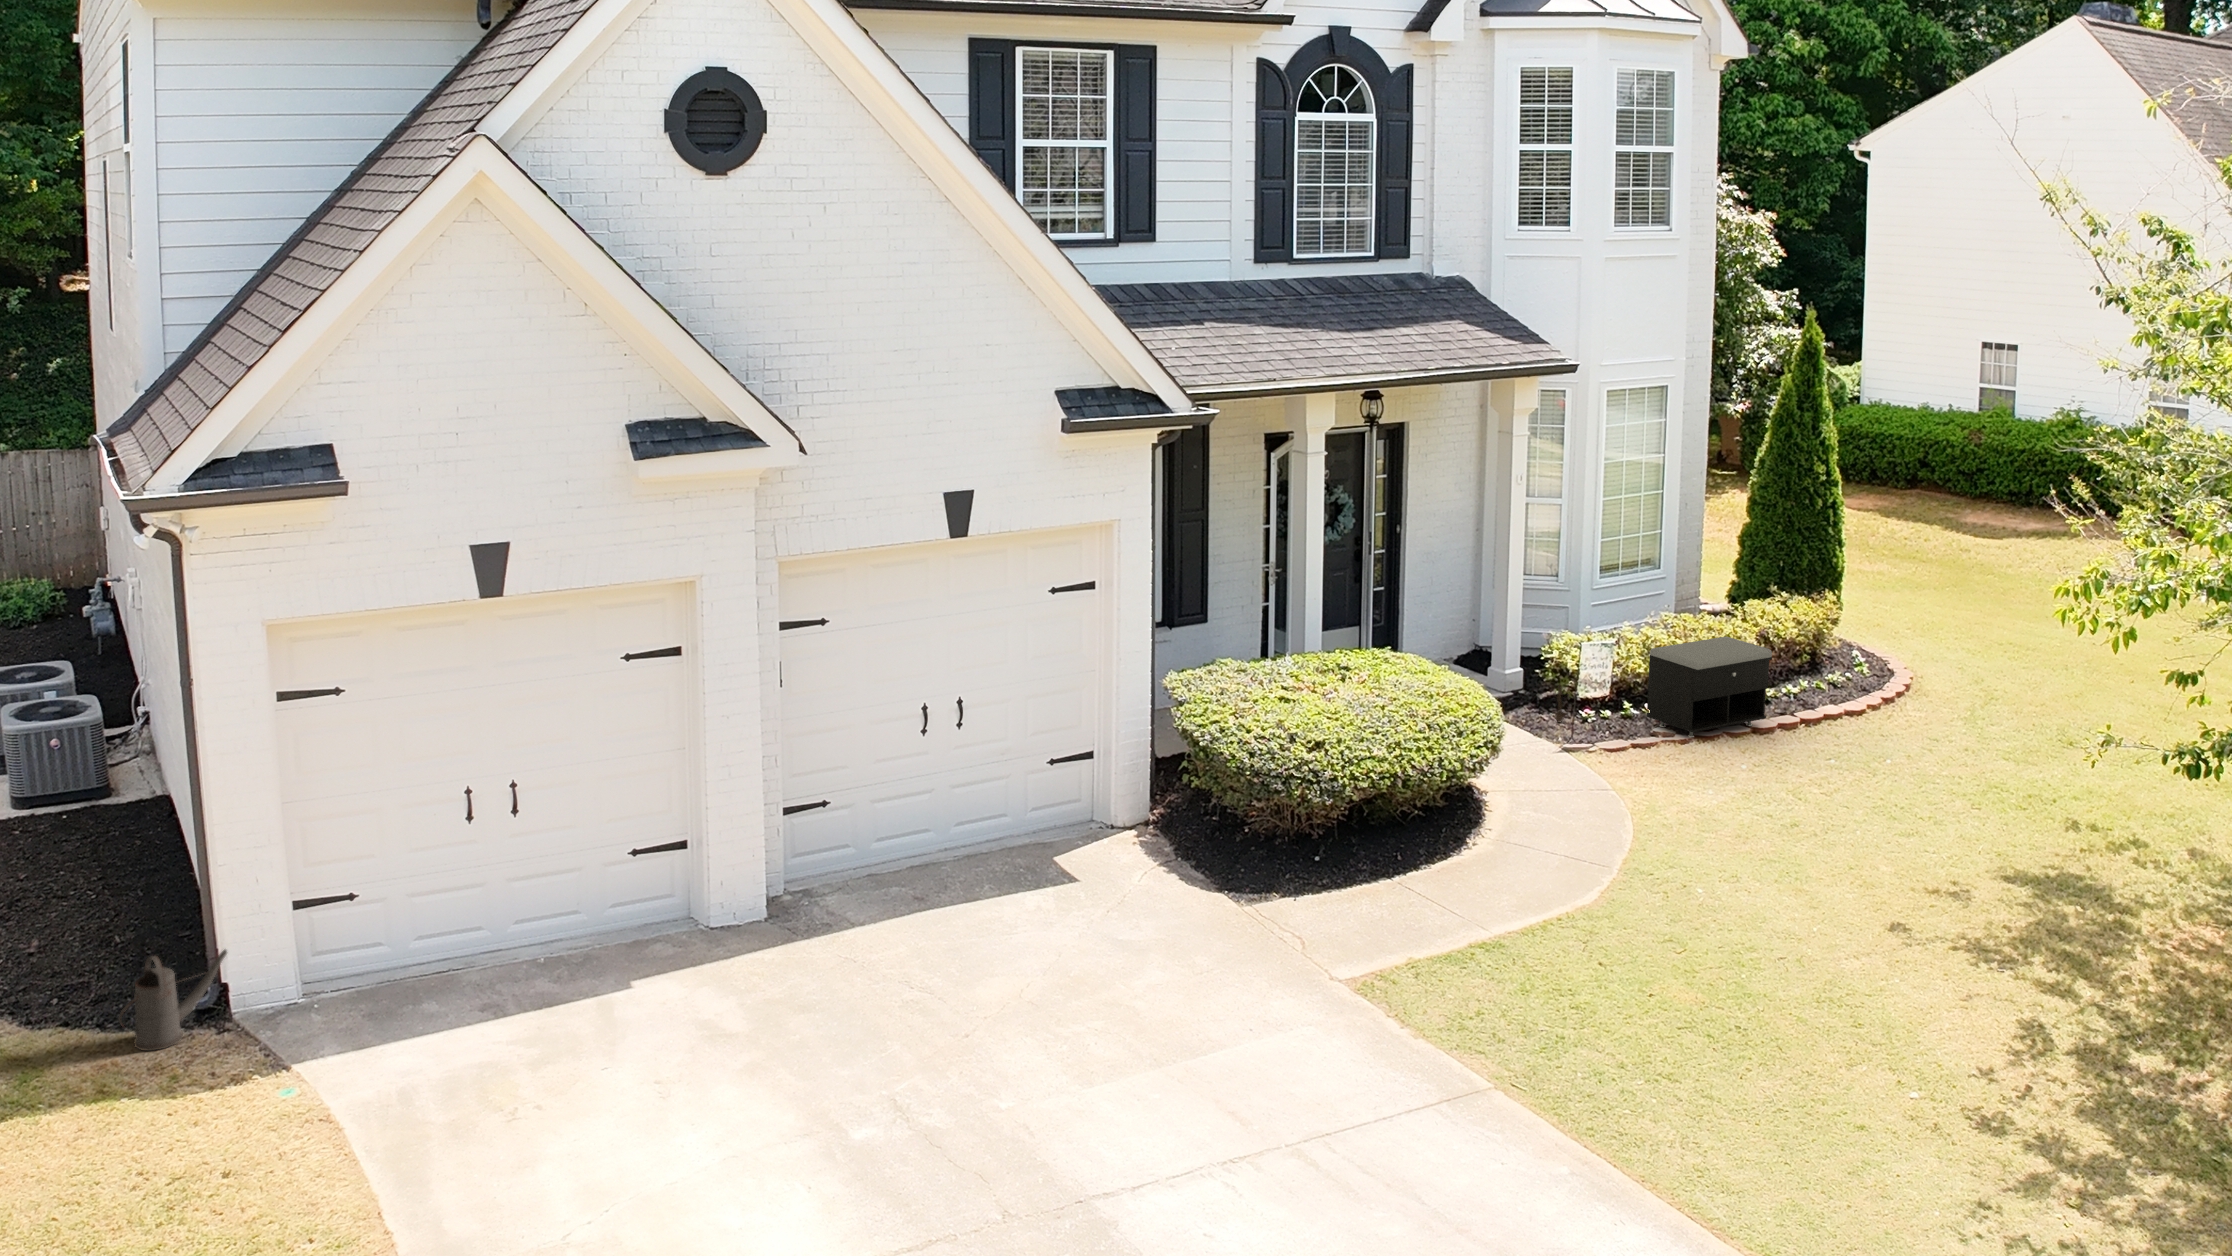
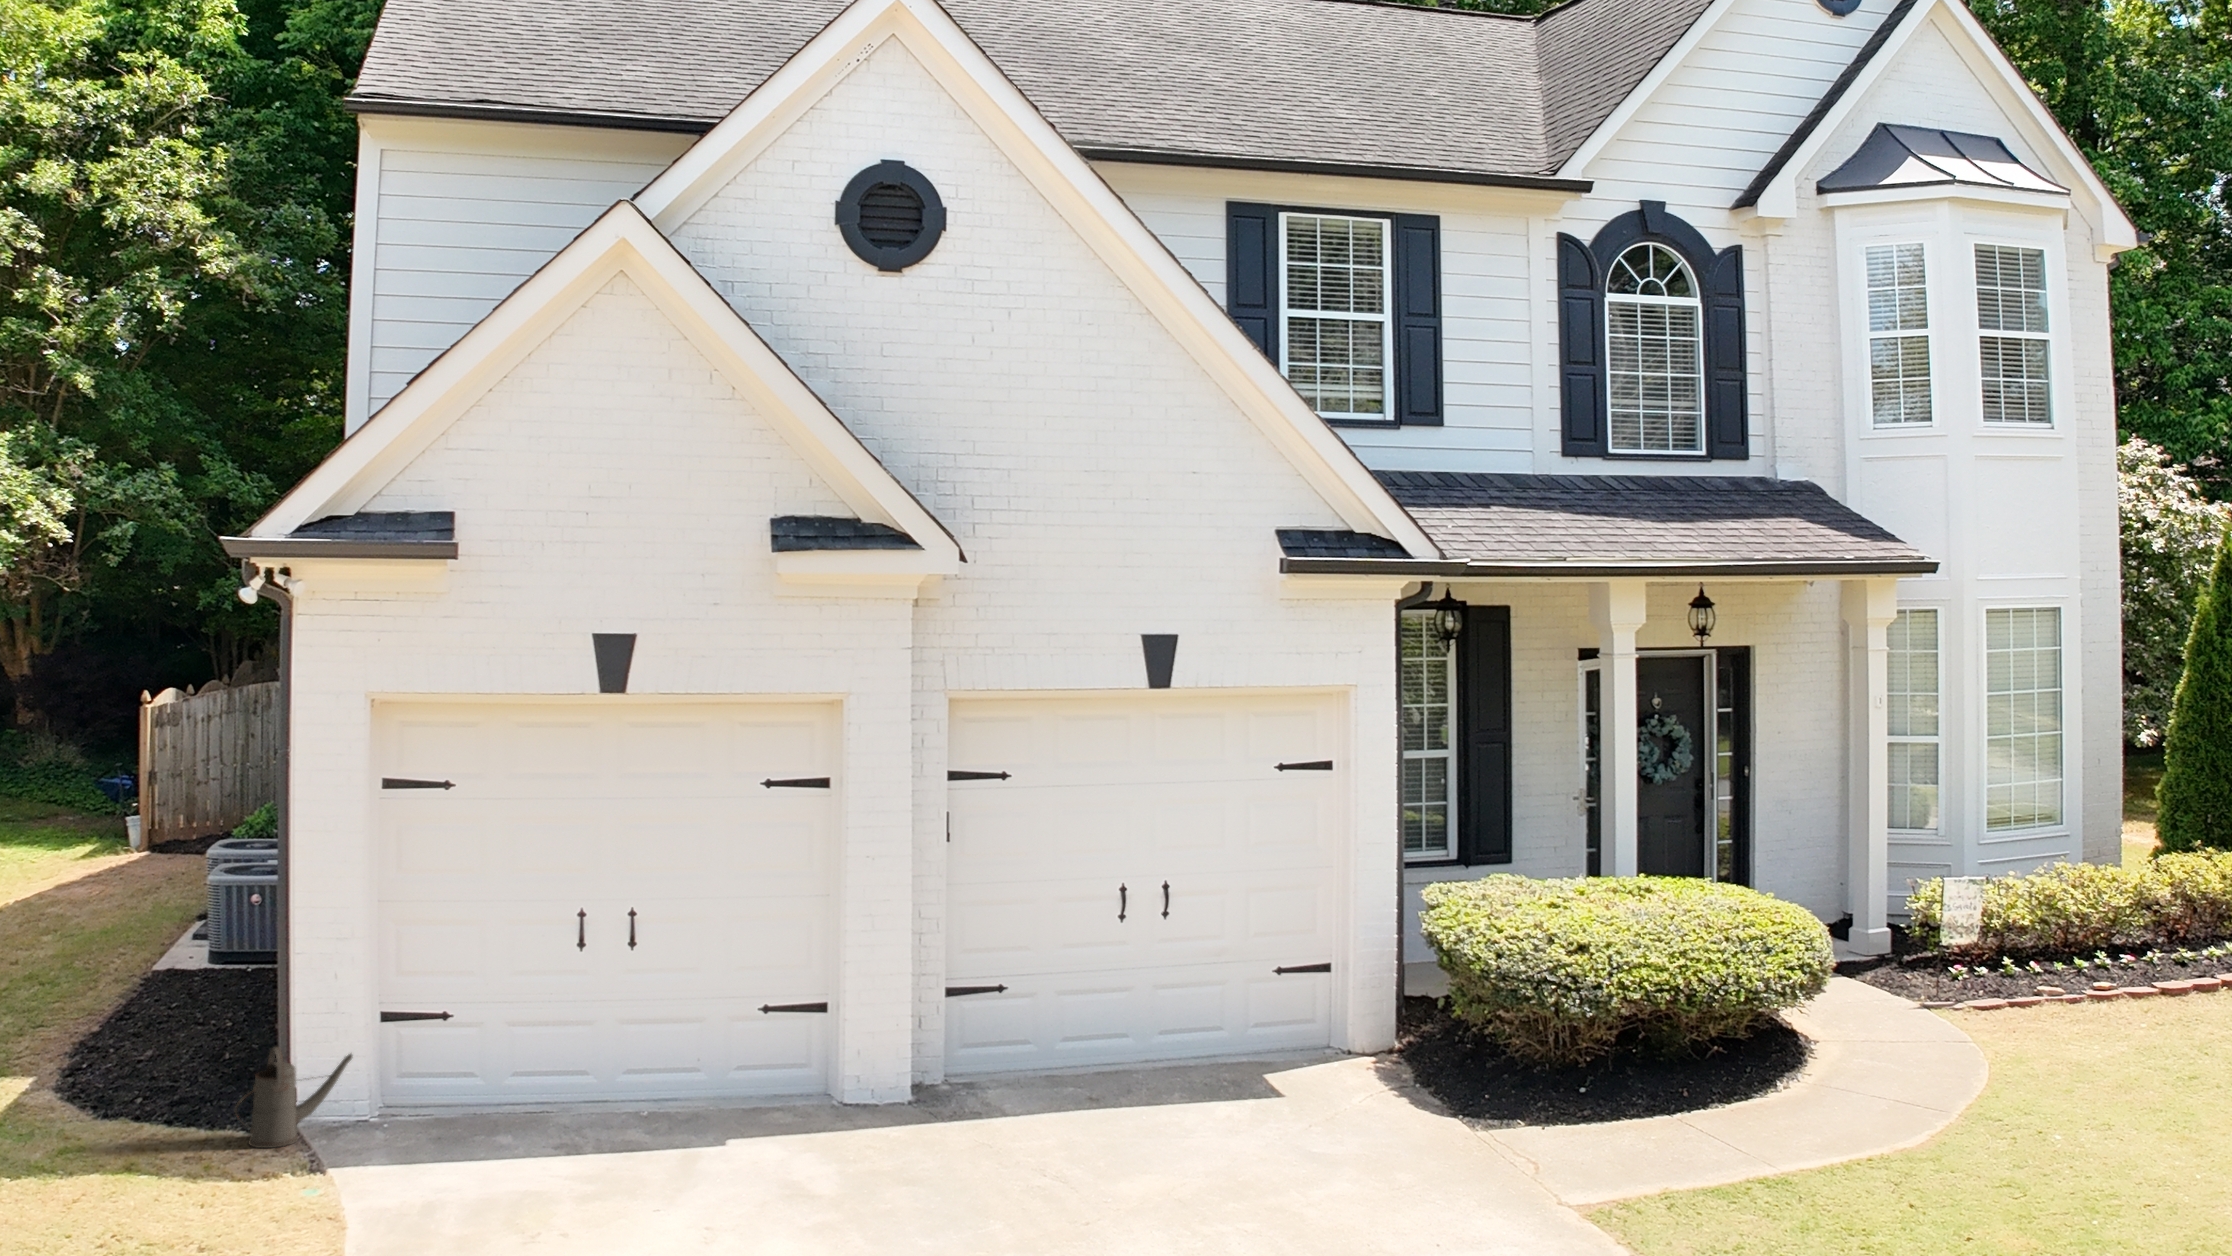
storage bench: present [1647,637,1772,737] -> none [2049,904,2211,1020]
decorative plant: present [1555,684,1569,722] -> none [1926,948,1949,998]

